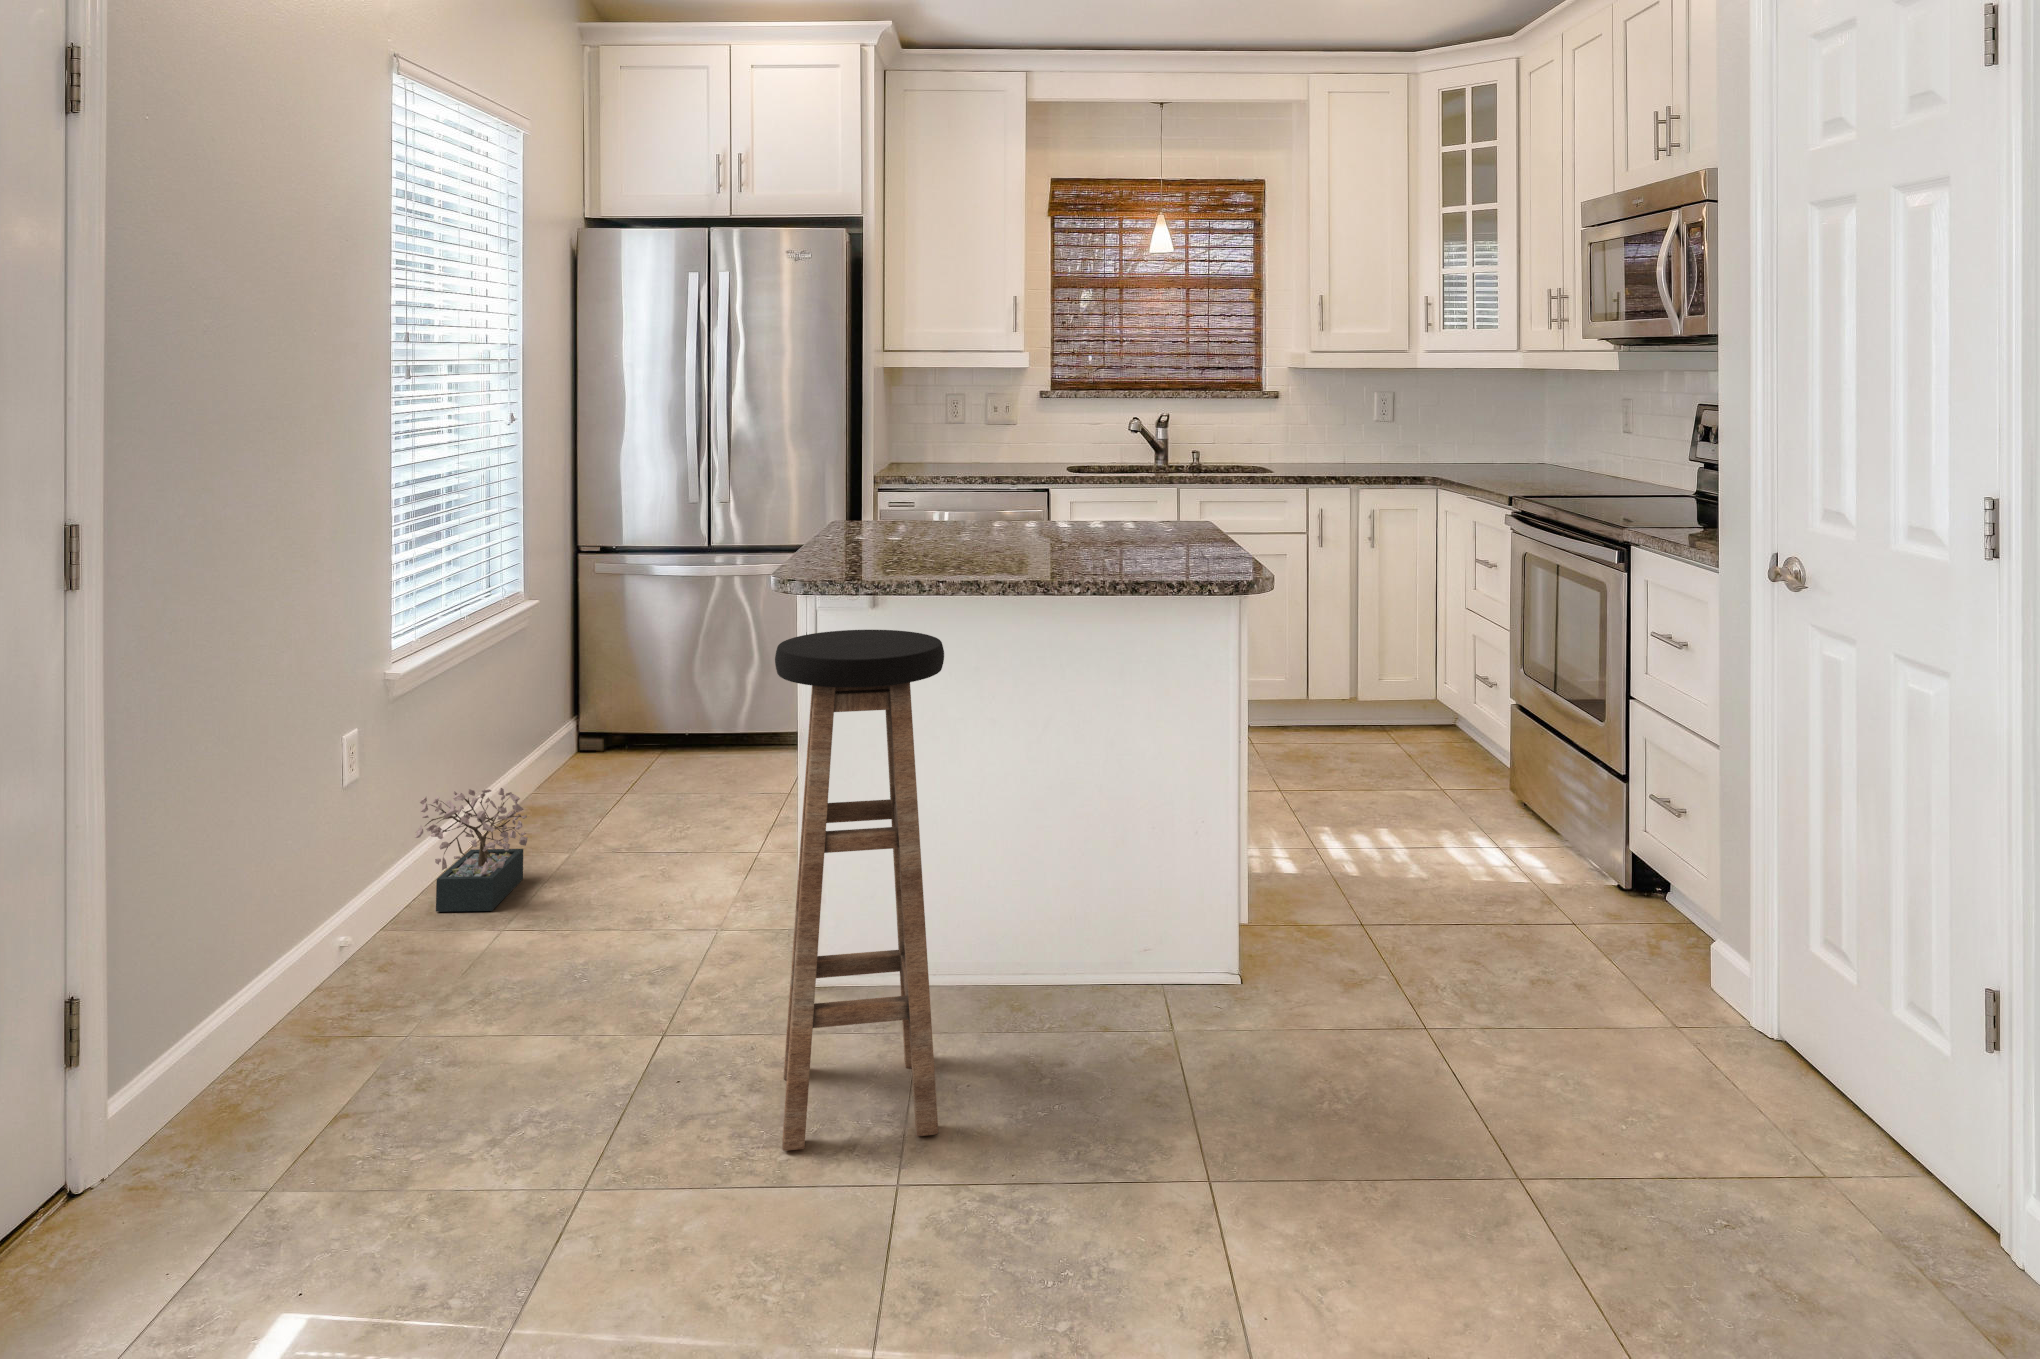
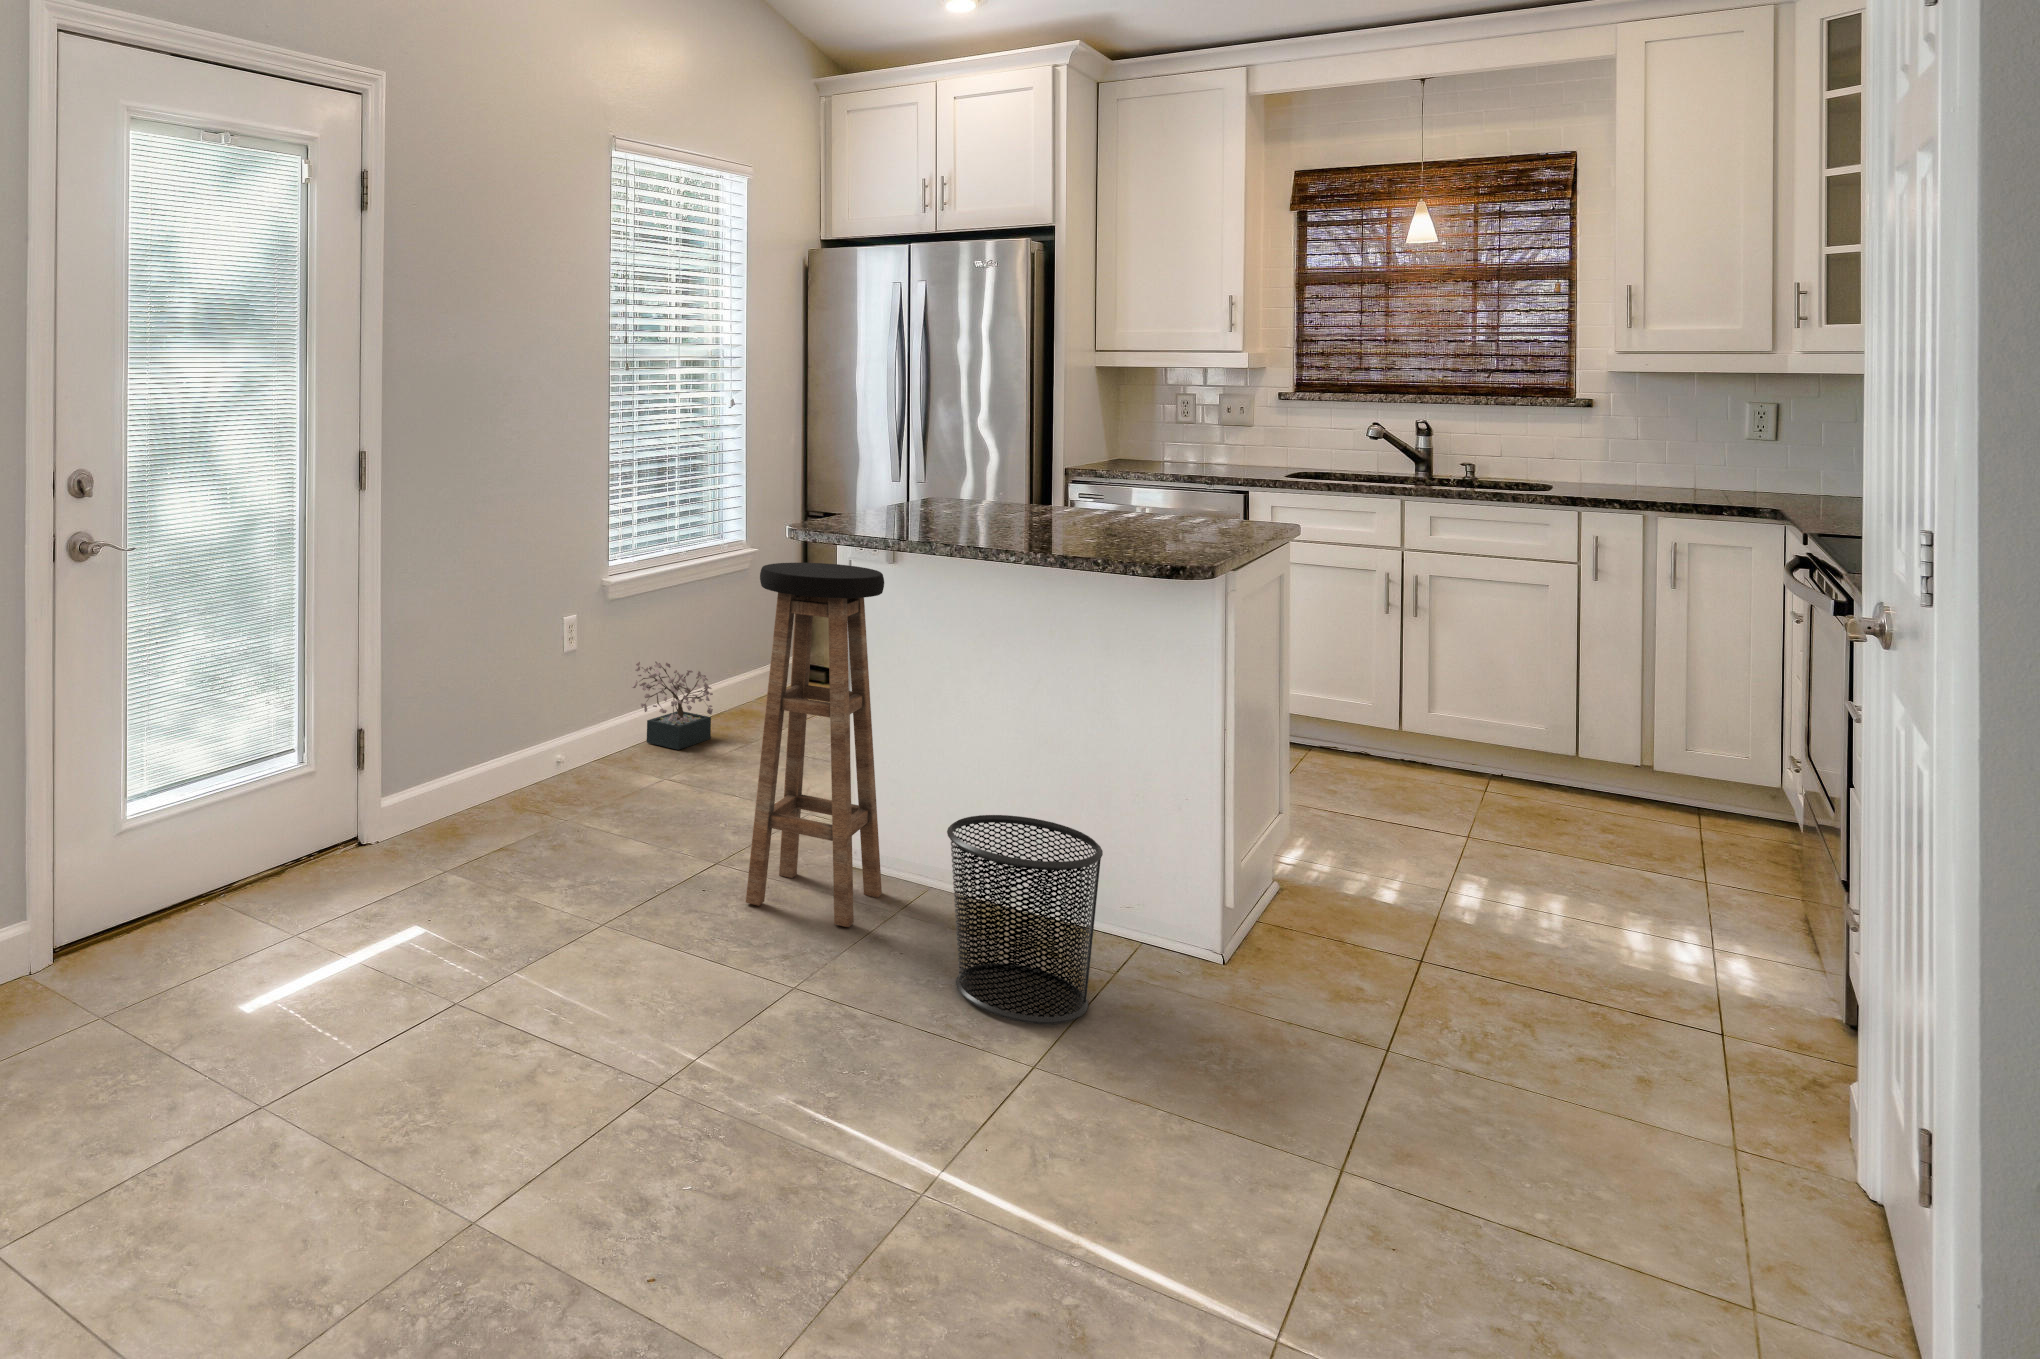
waste bin: none [1099,916,1284,1200] -> present [947,815,1103,1024]

